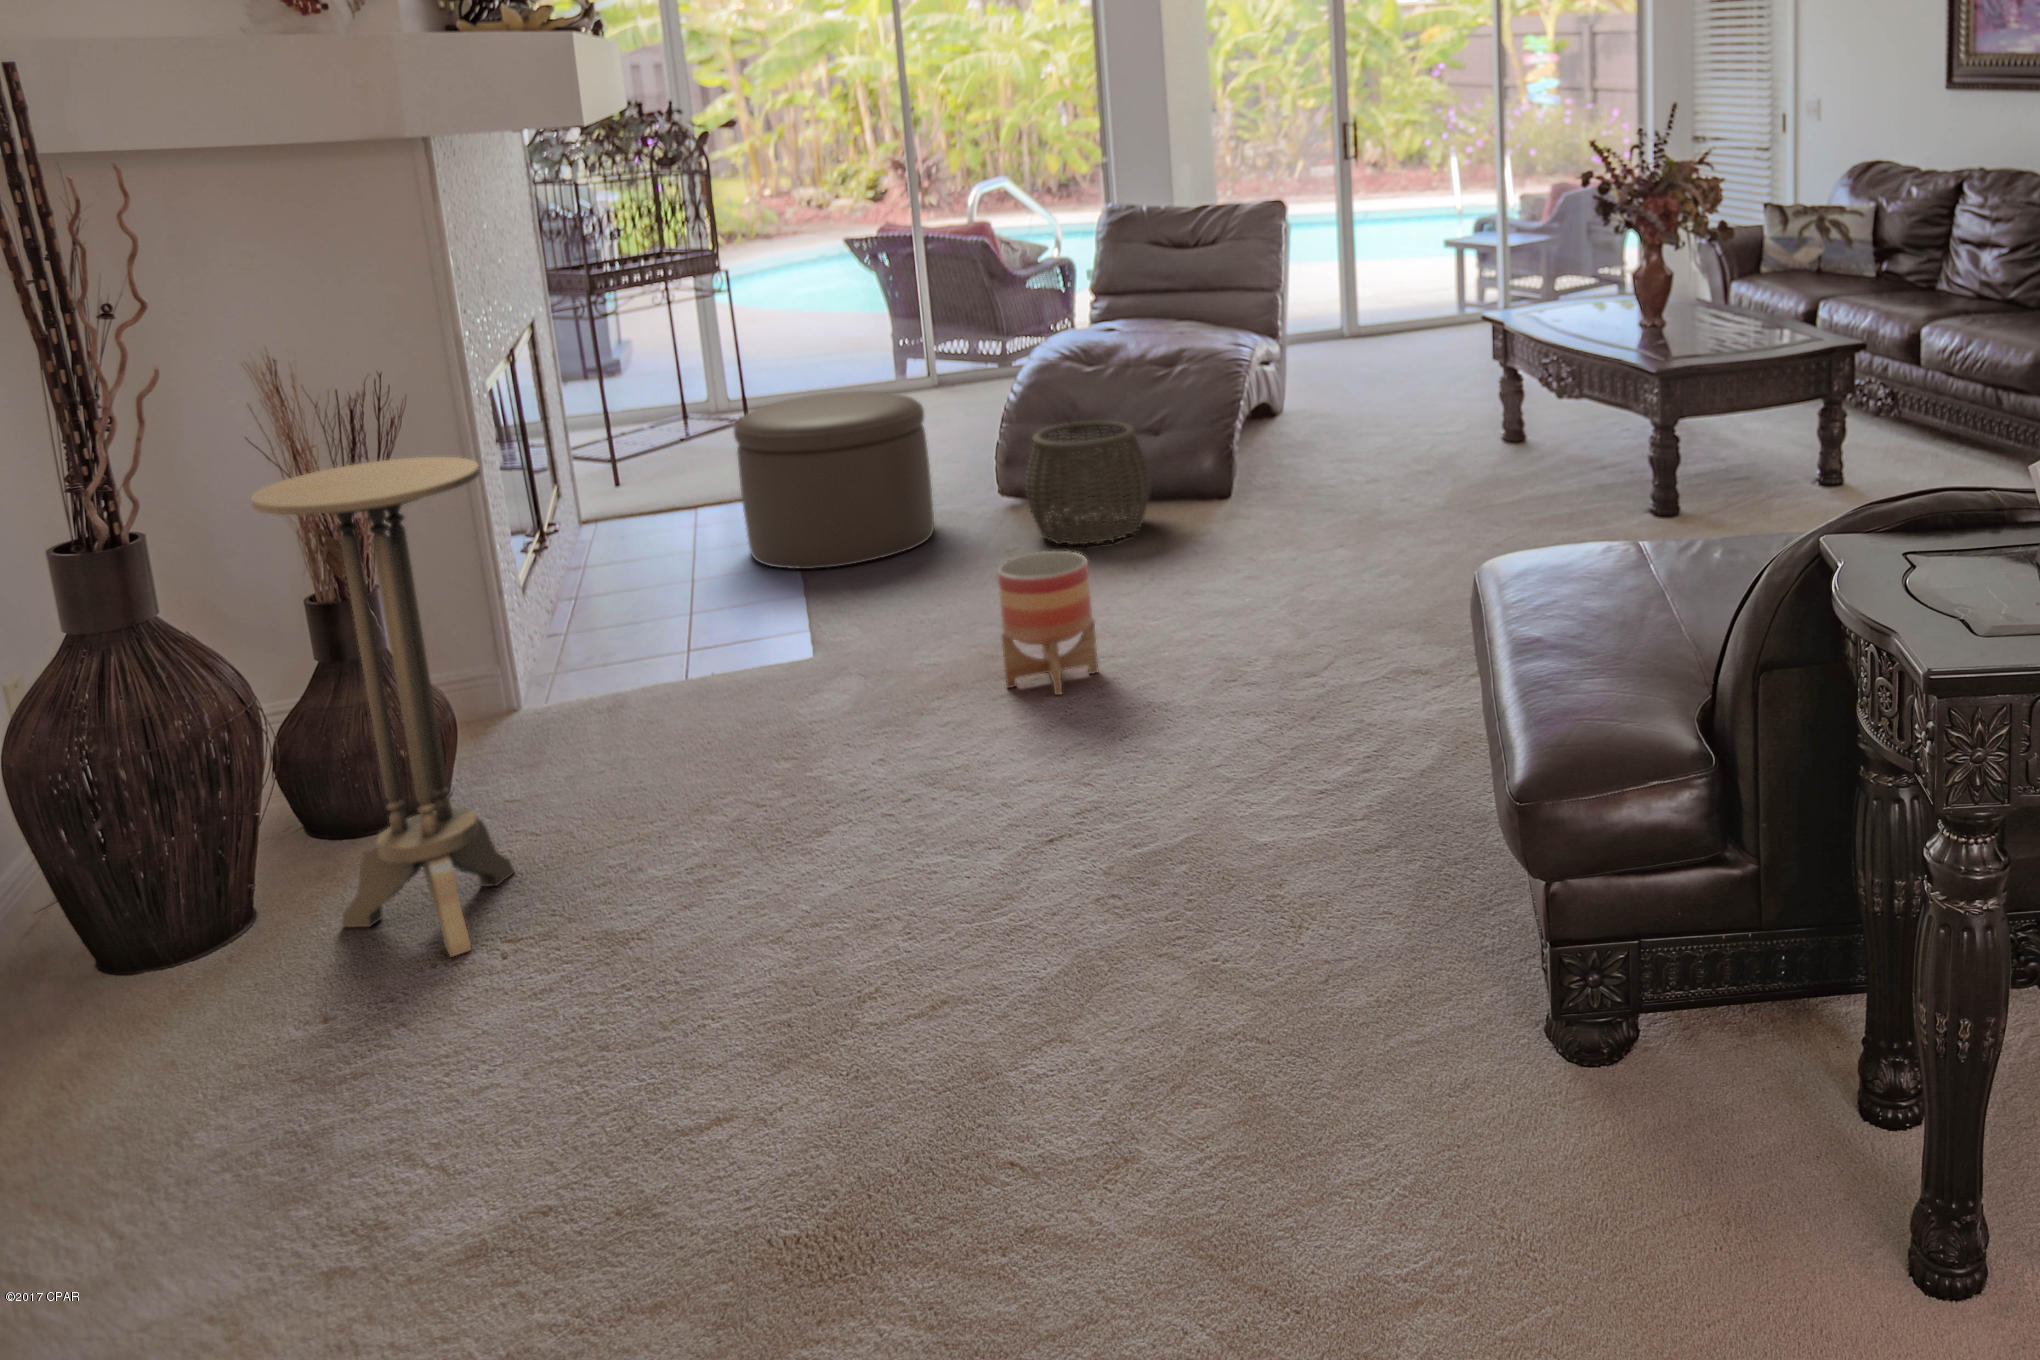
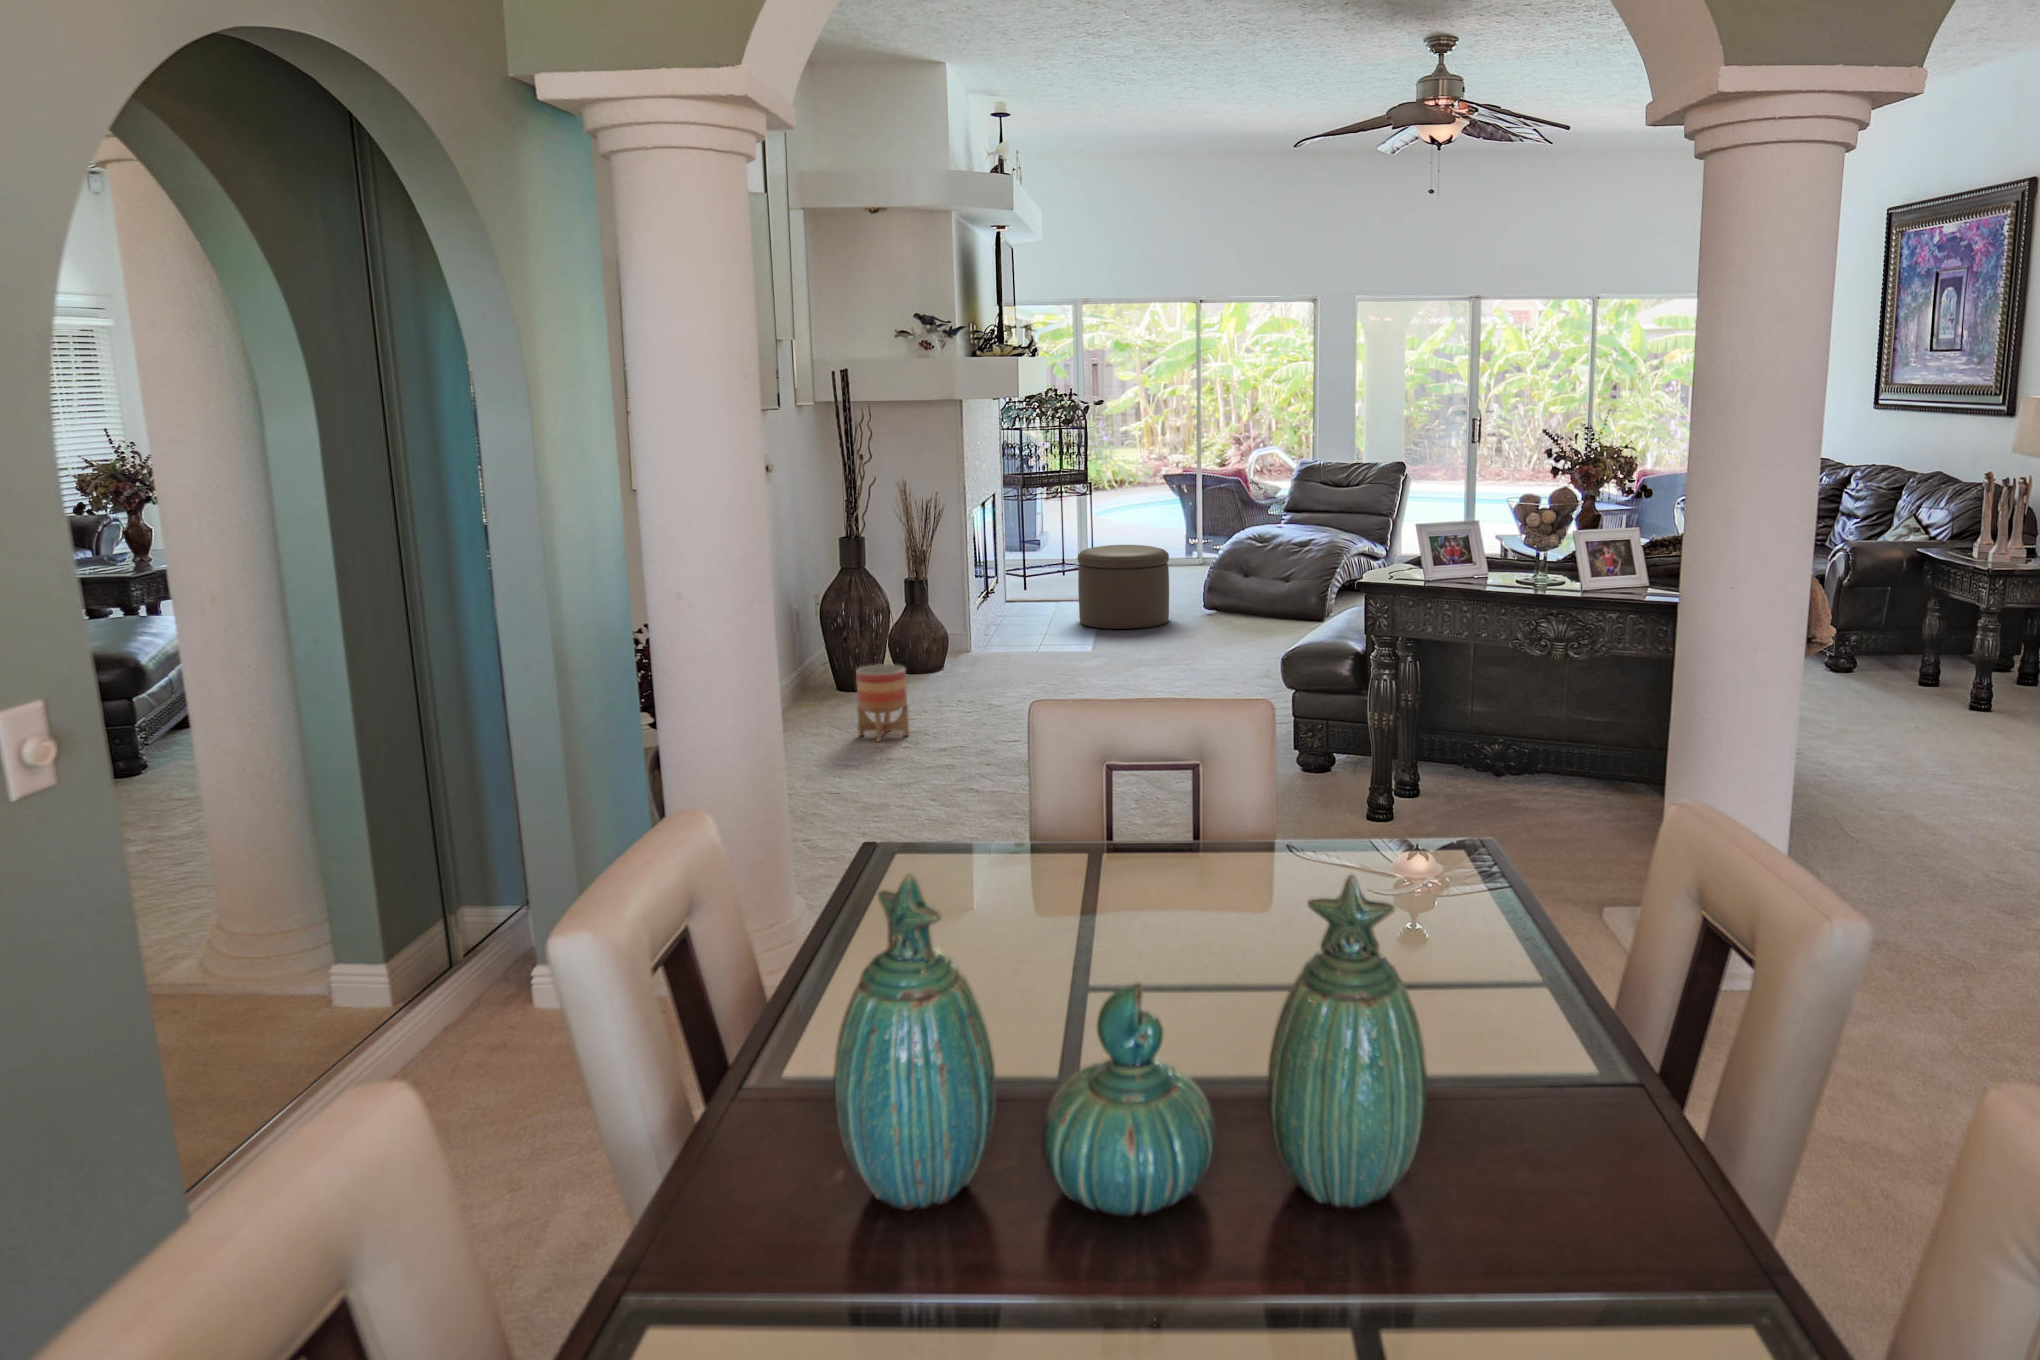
woven basket: present [1026,421,1150,545] -> none [1212,570,1277,633]
side table: present [251,457,514,957] -> none [900,525,971,710]
planter: present [998,551,1098,695] -> present [856,664,909,742]

